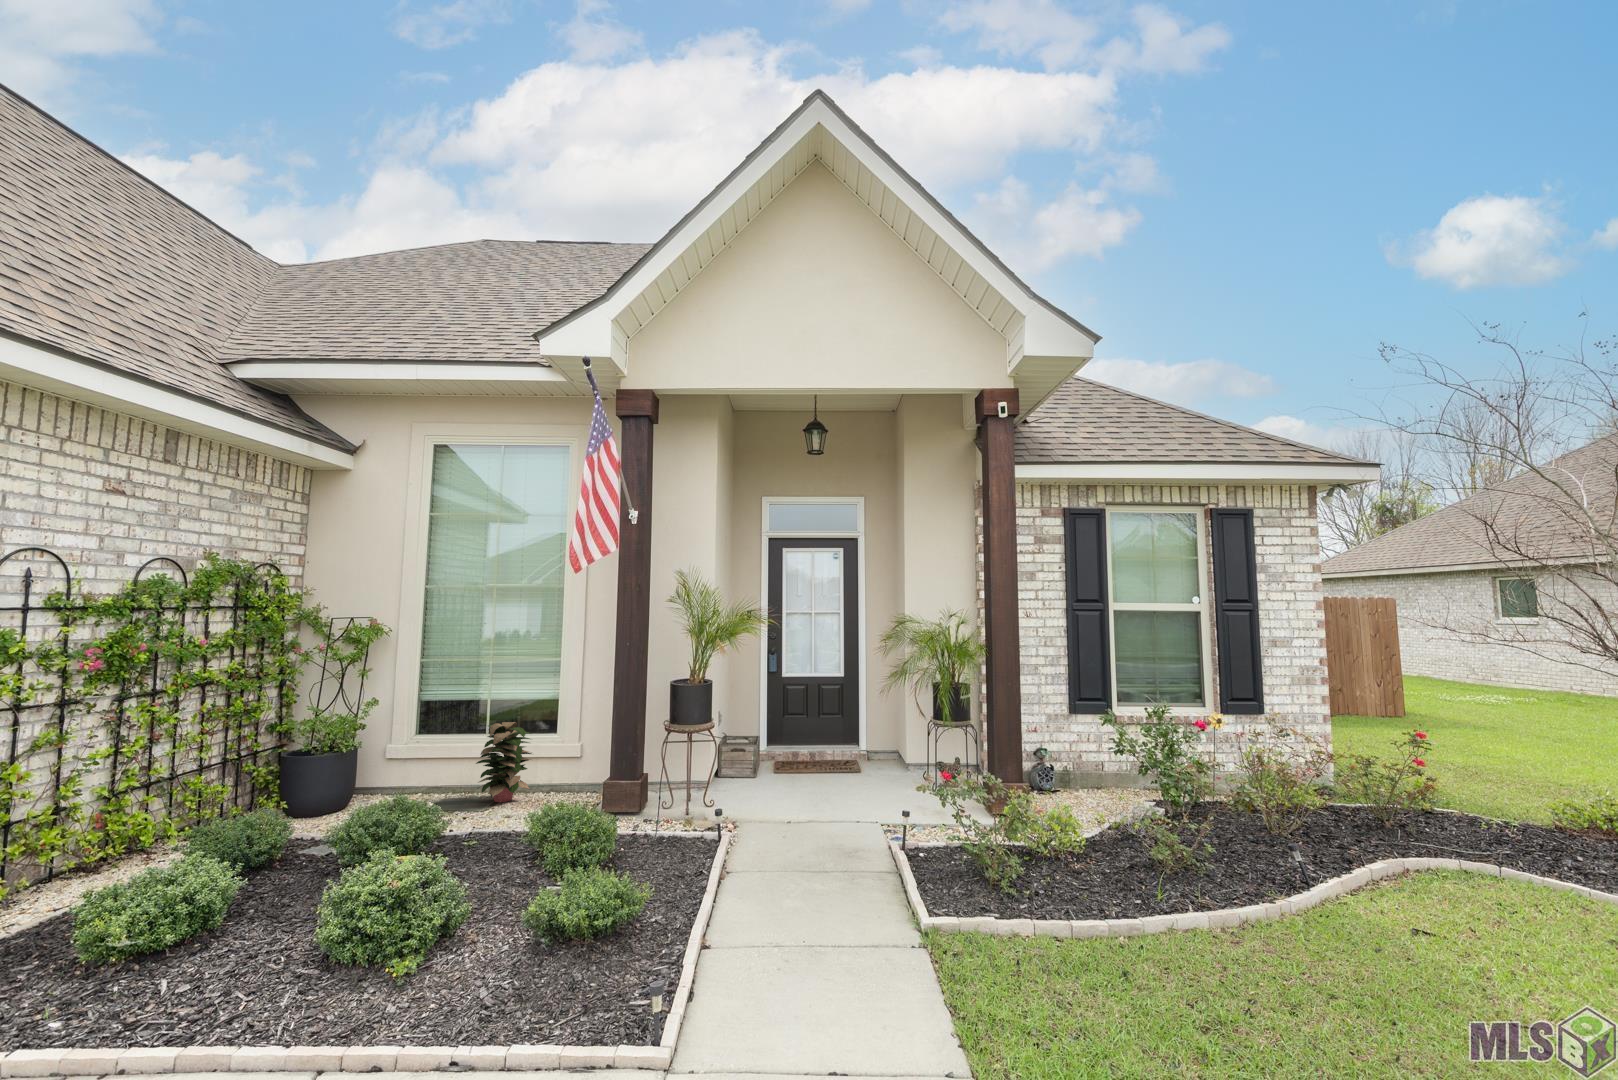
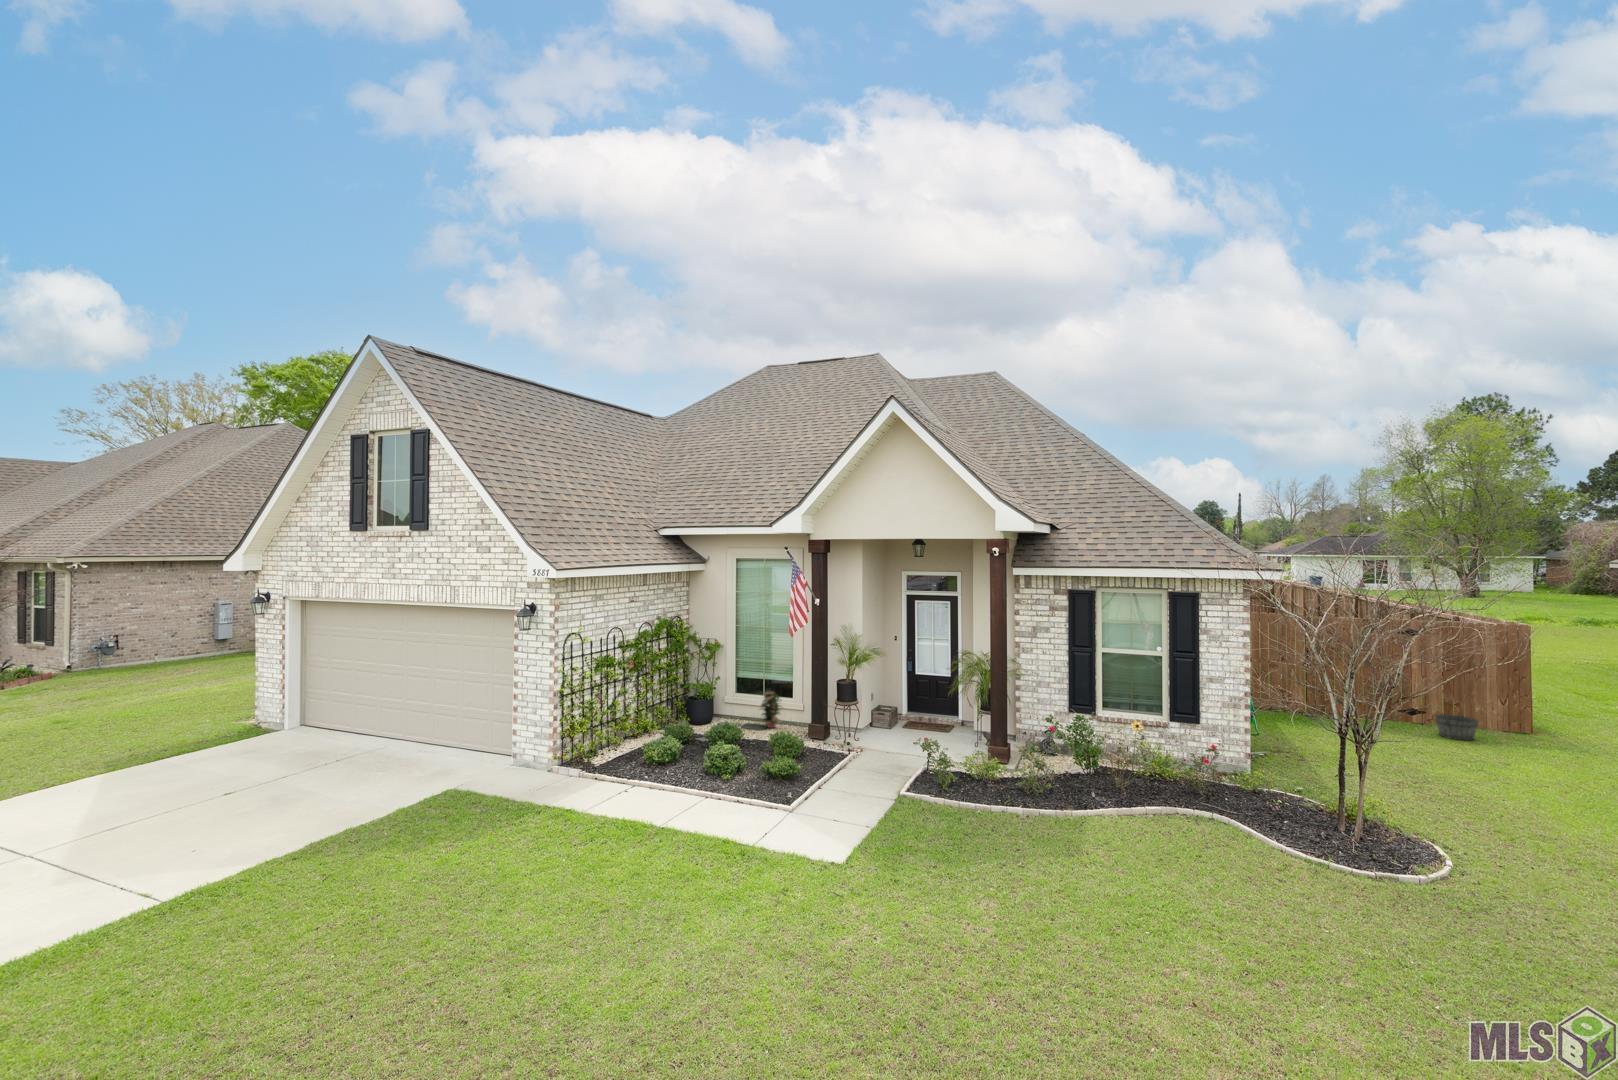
wooden bucket: none [1359,688,1405,721] -> present [1435,714,1478,741]

